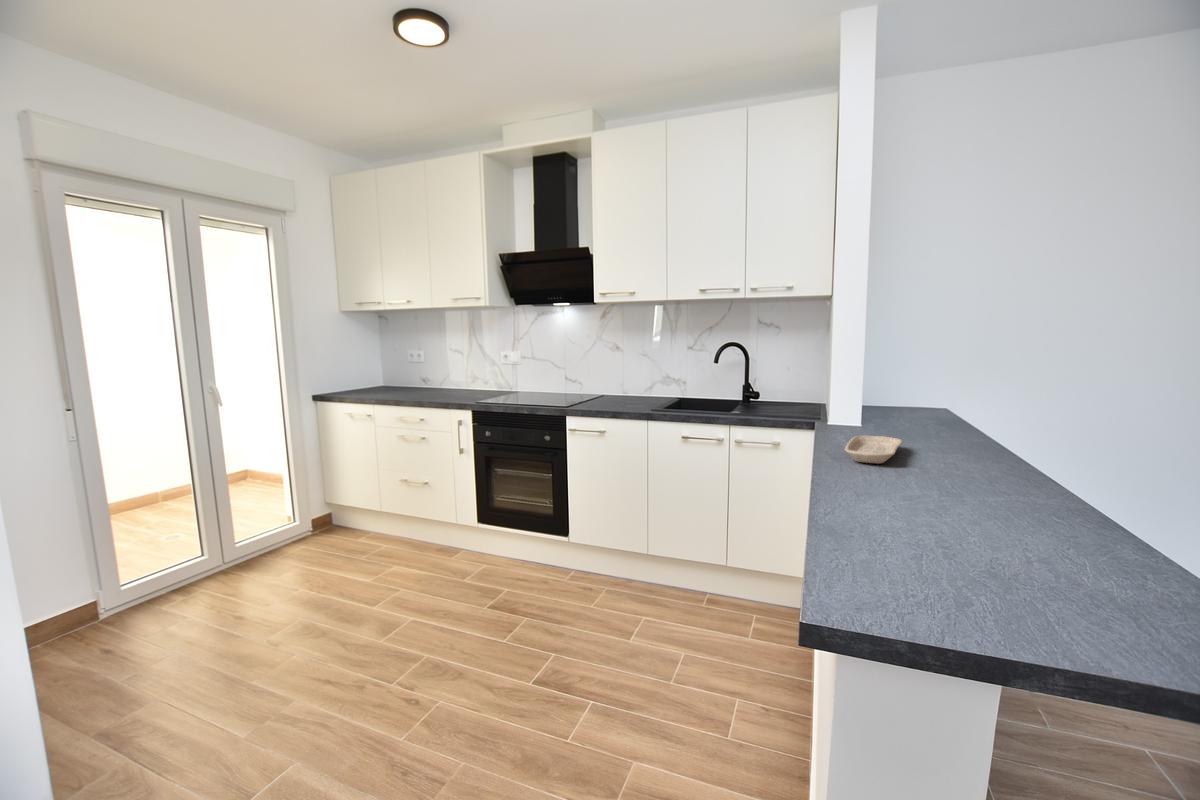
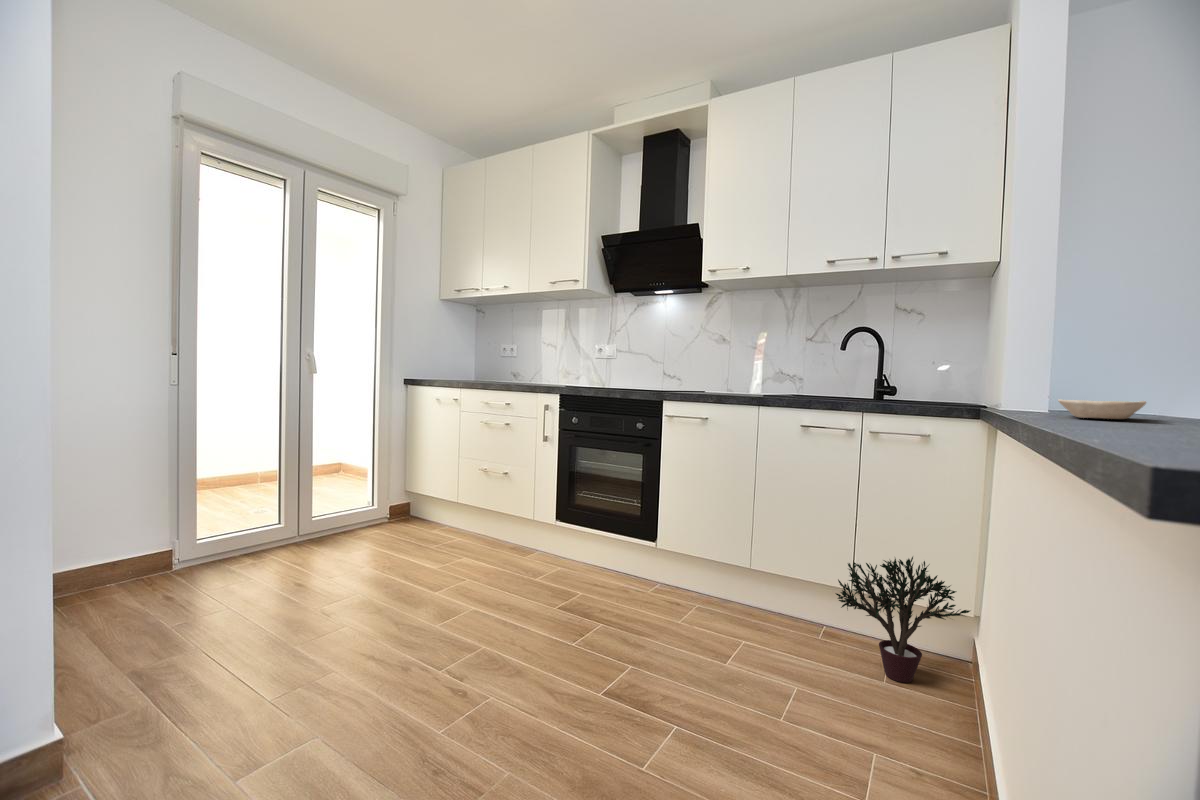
potted plant: none [709,539,805,636] -> present [836,557,970,683]

